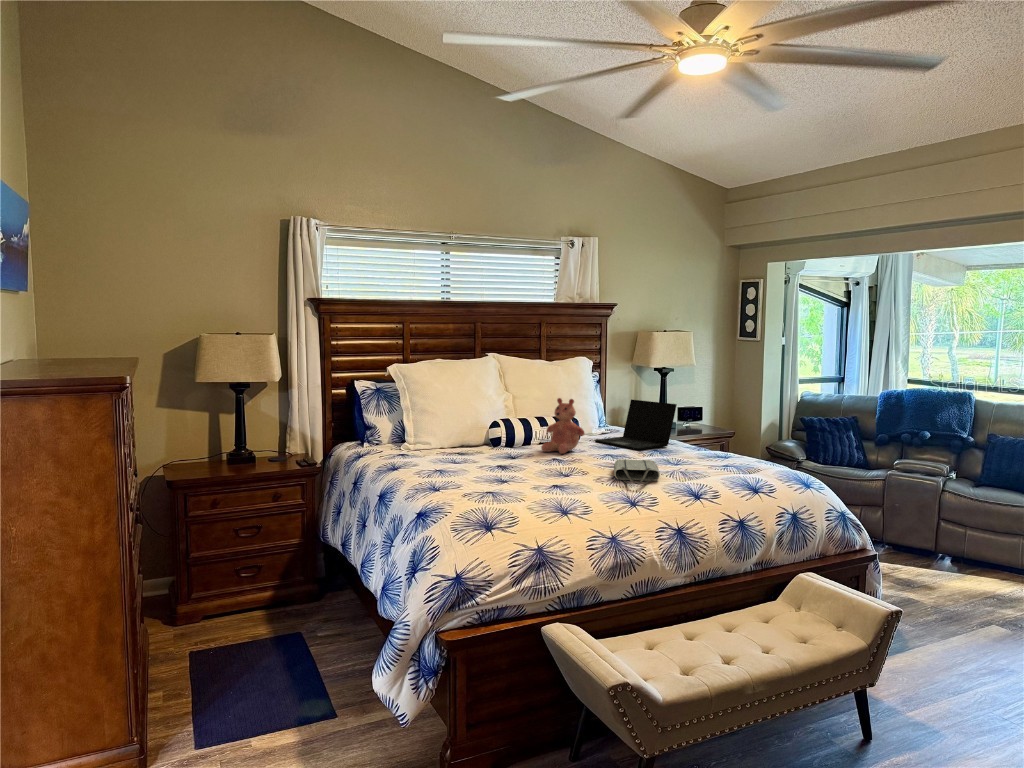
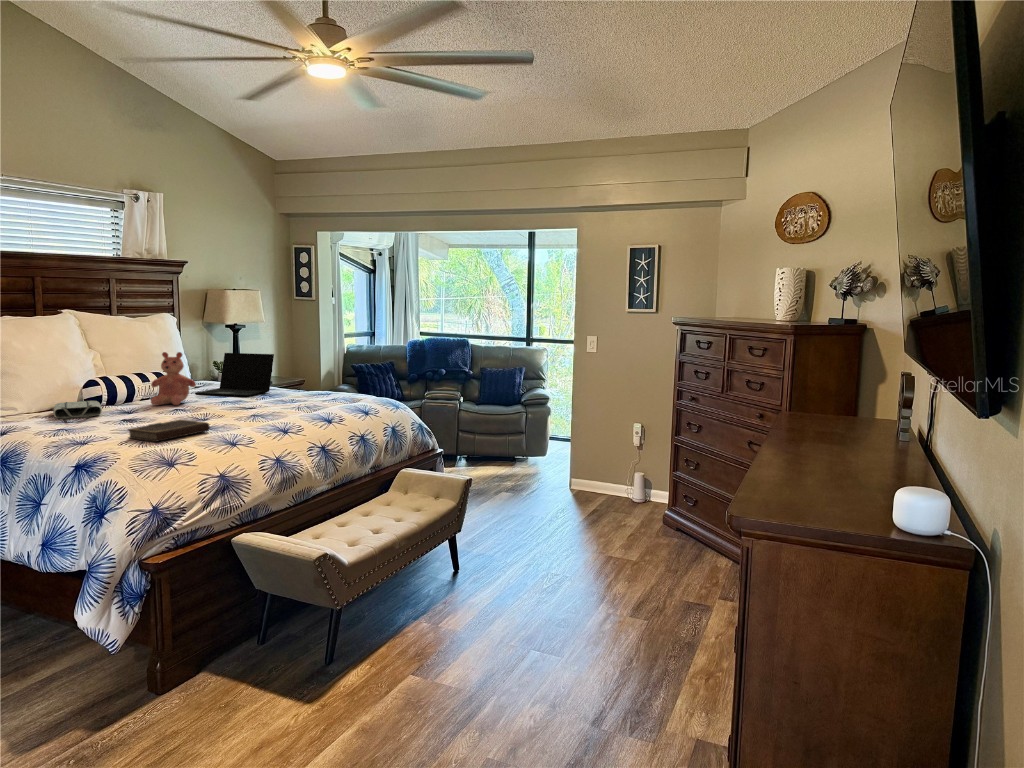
tote bag: present [614,459,660,484] -> present [53,401,102,420]
notebook: none [476,475,552,499] -> present [128,420,210,442]

